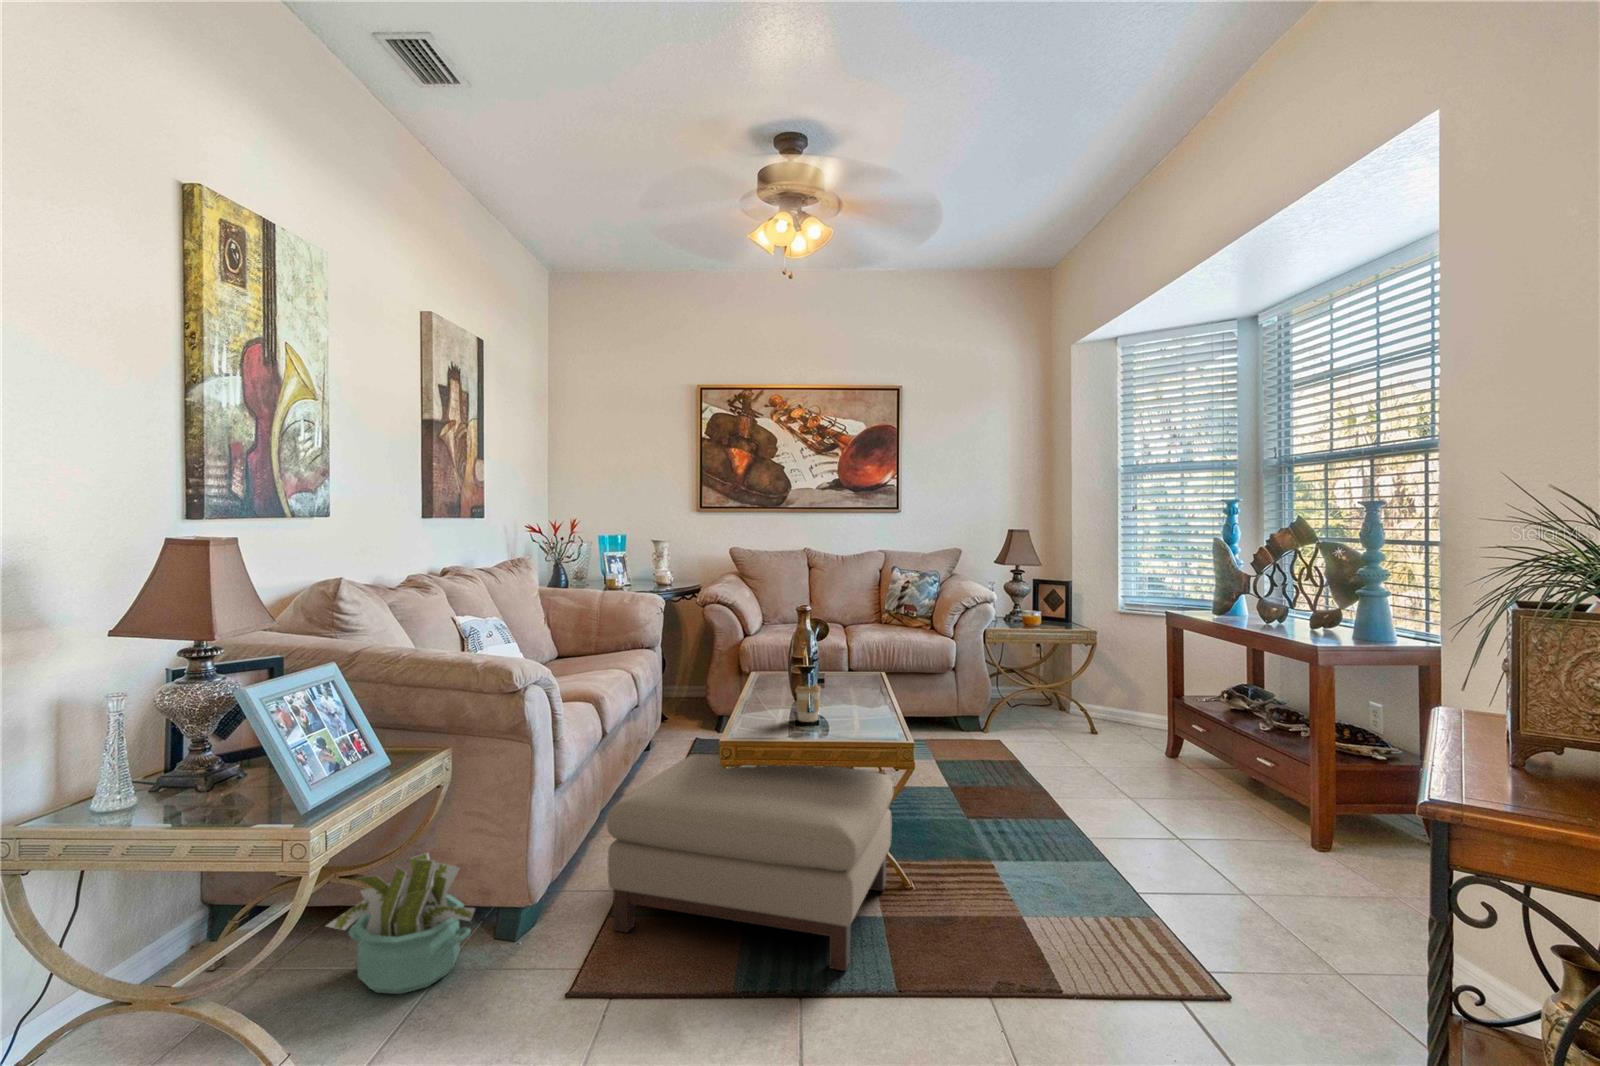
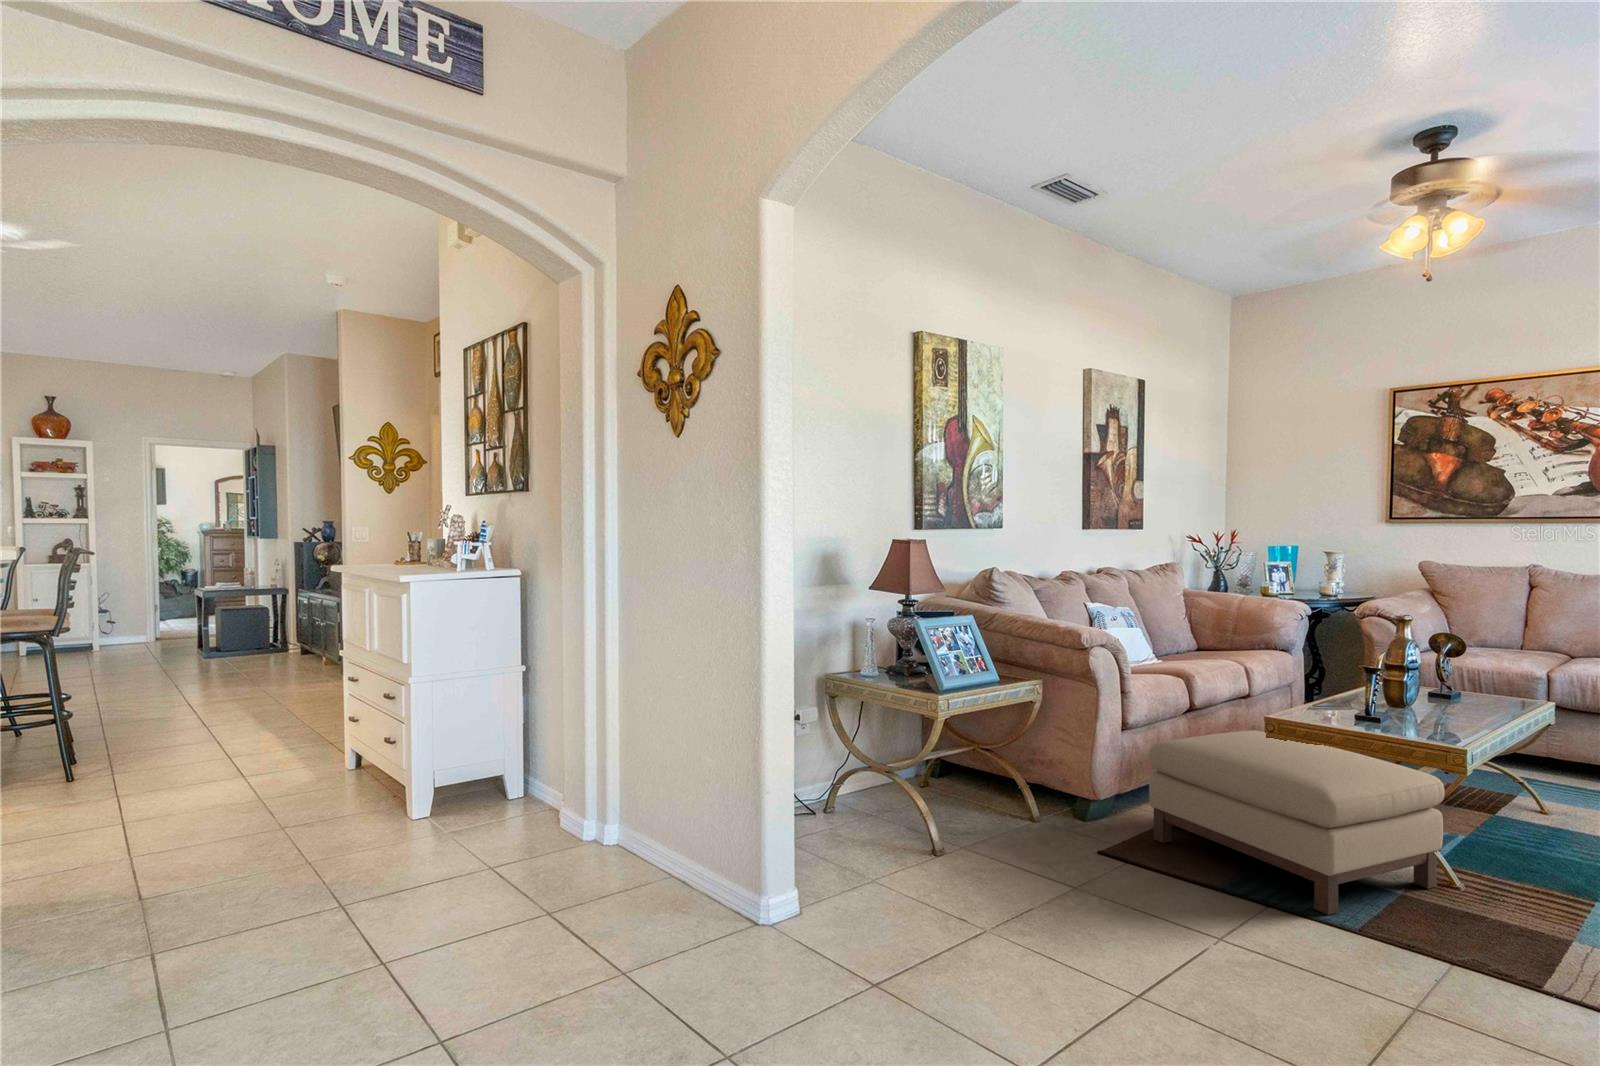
coffee cup: present [795,684,821,722] -> none [1358,684,1388,720]
decorative plant: present [327,853,475,994] -> none [963,745,1048,828]

